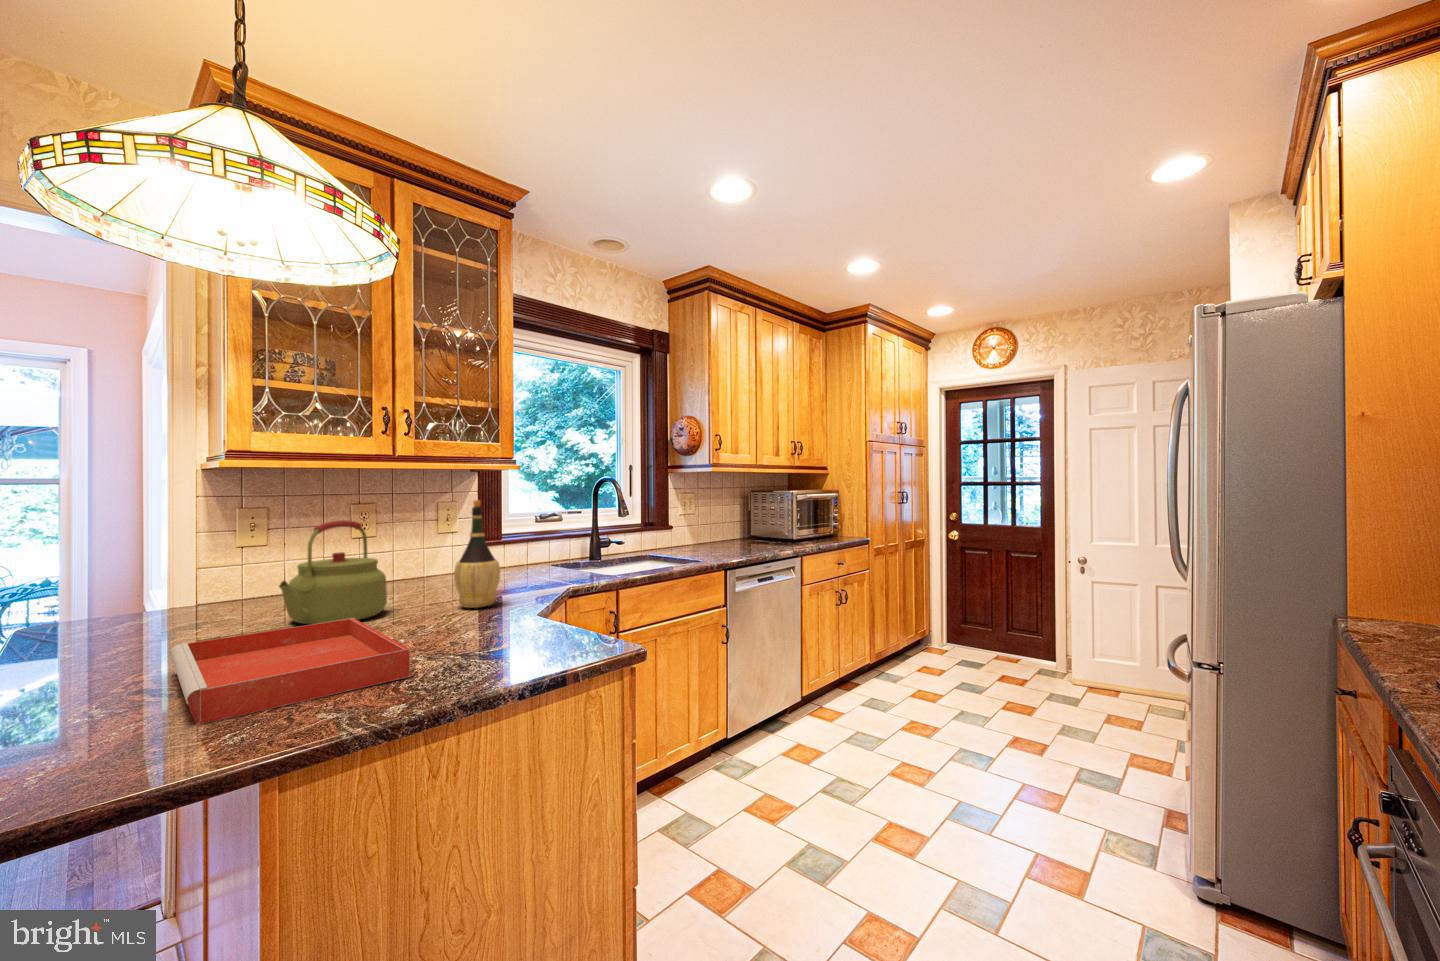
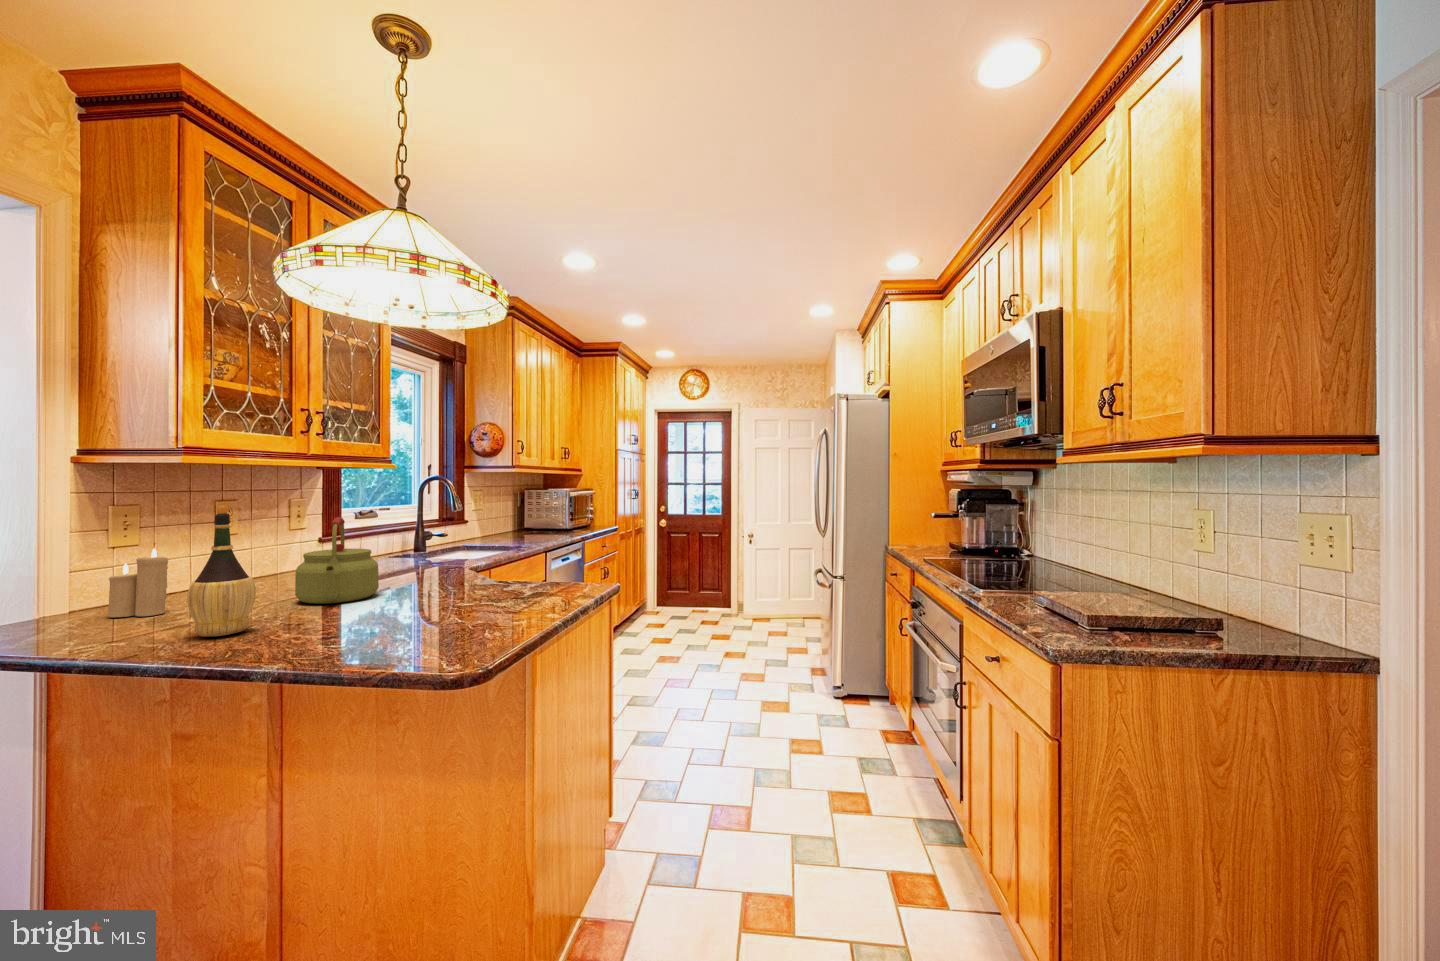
wine bottle: present [454,500,500,608] -> present [187,506,256,637]
candle: none [164,548,209,617] -> present [108,549,168,617]
tray: present [171,618,410,725] -> none [345,586,534,632]

